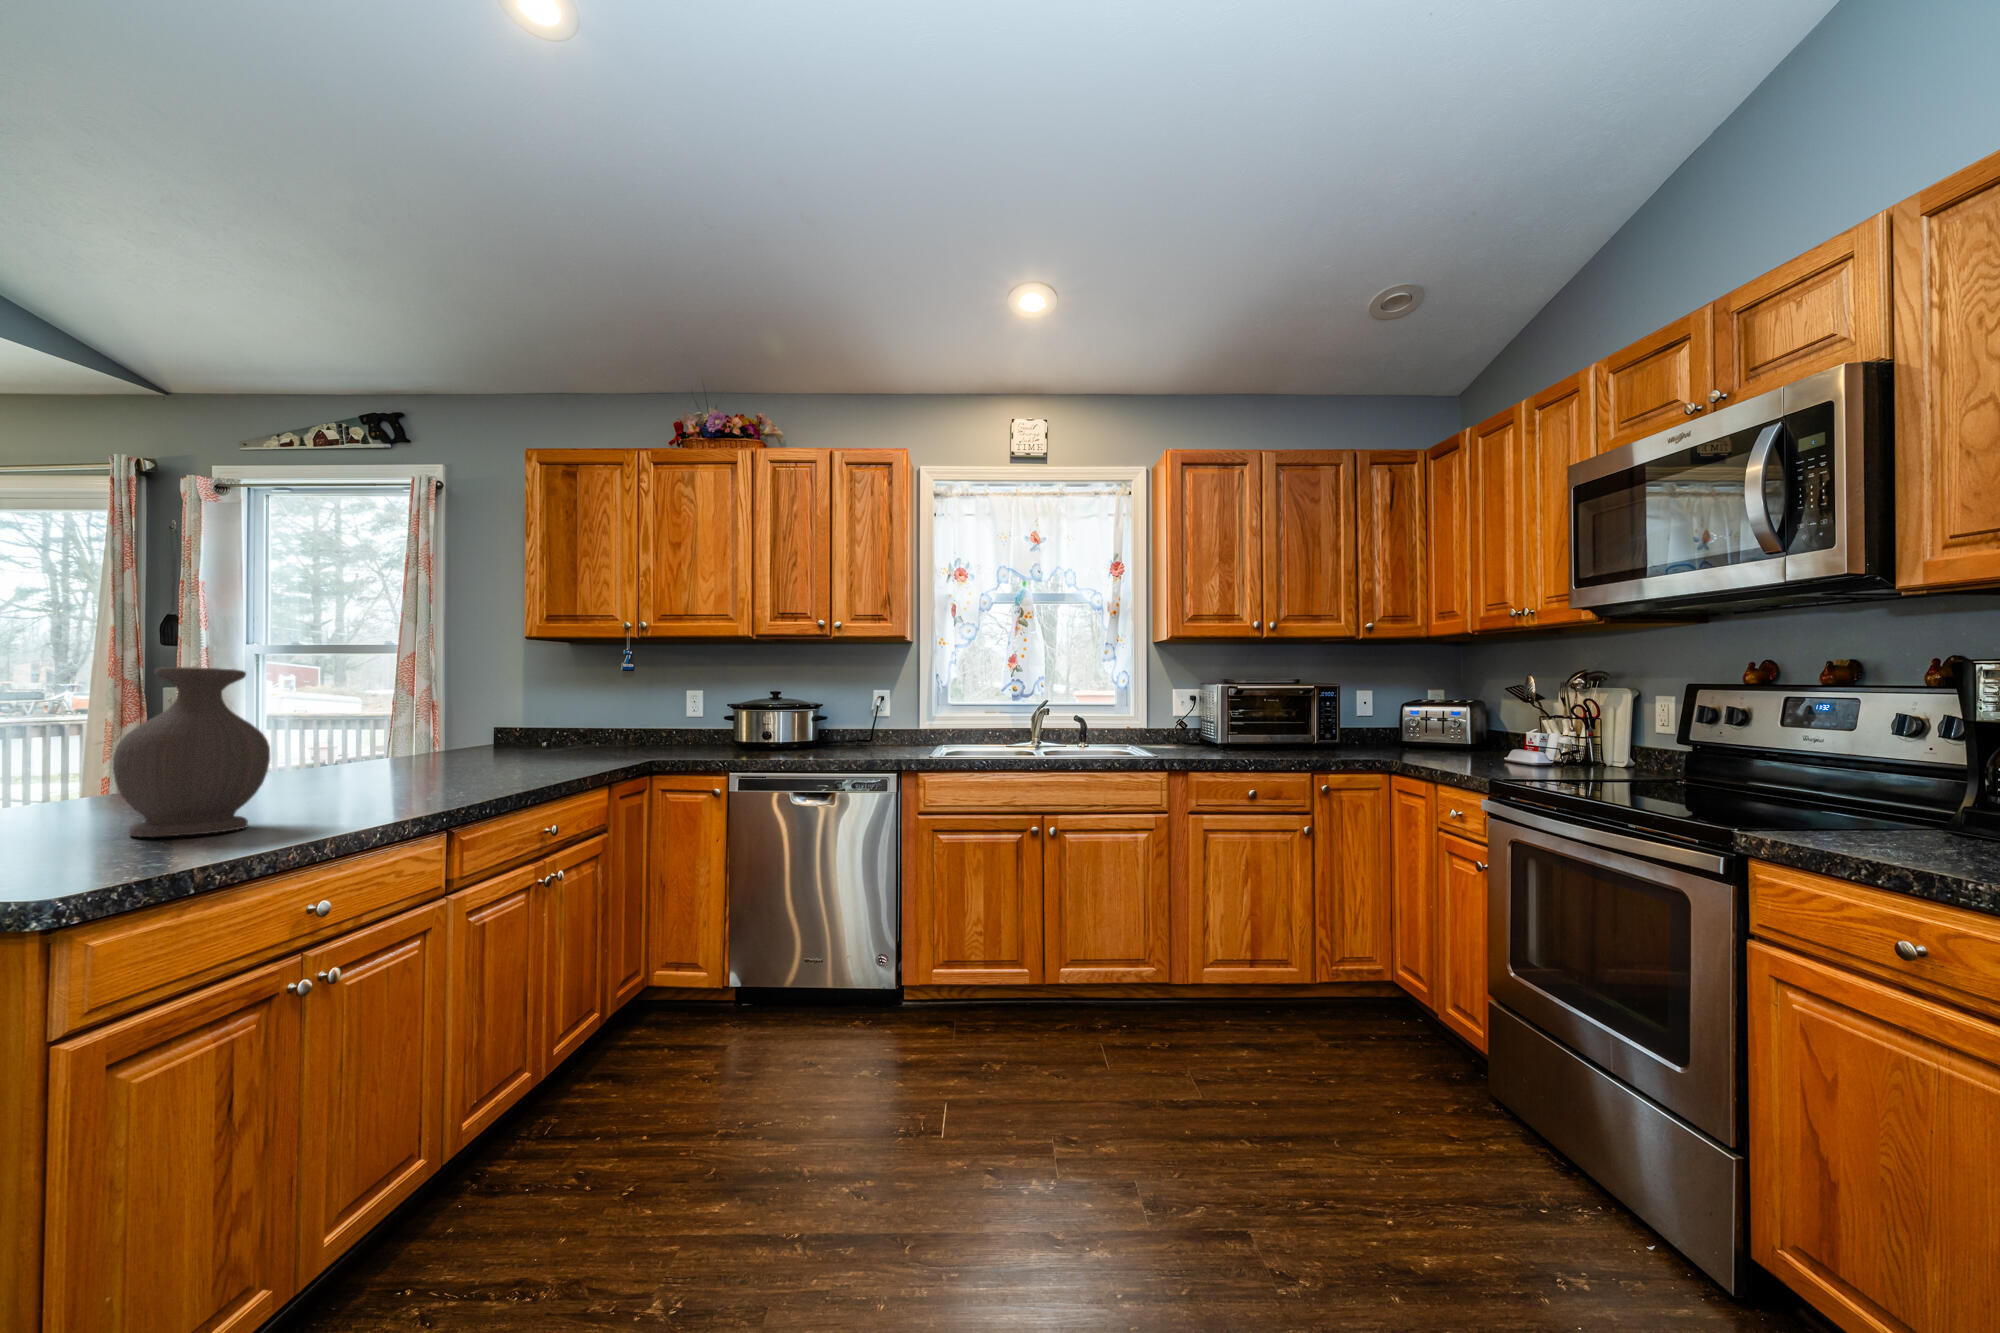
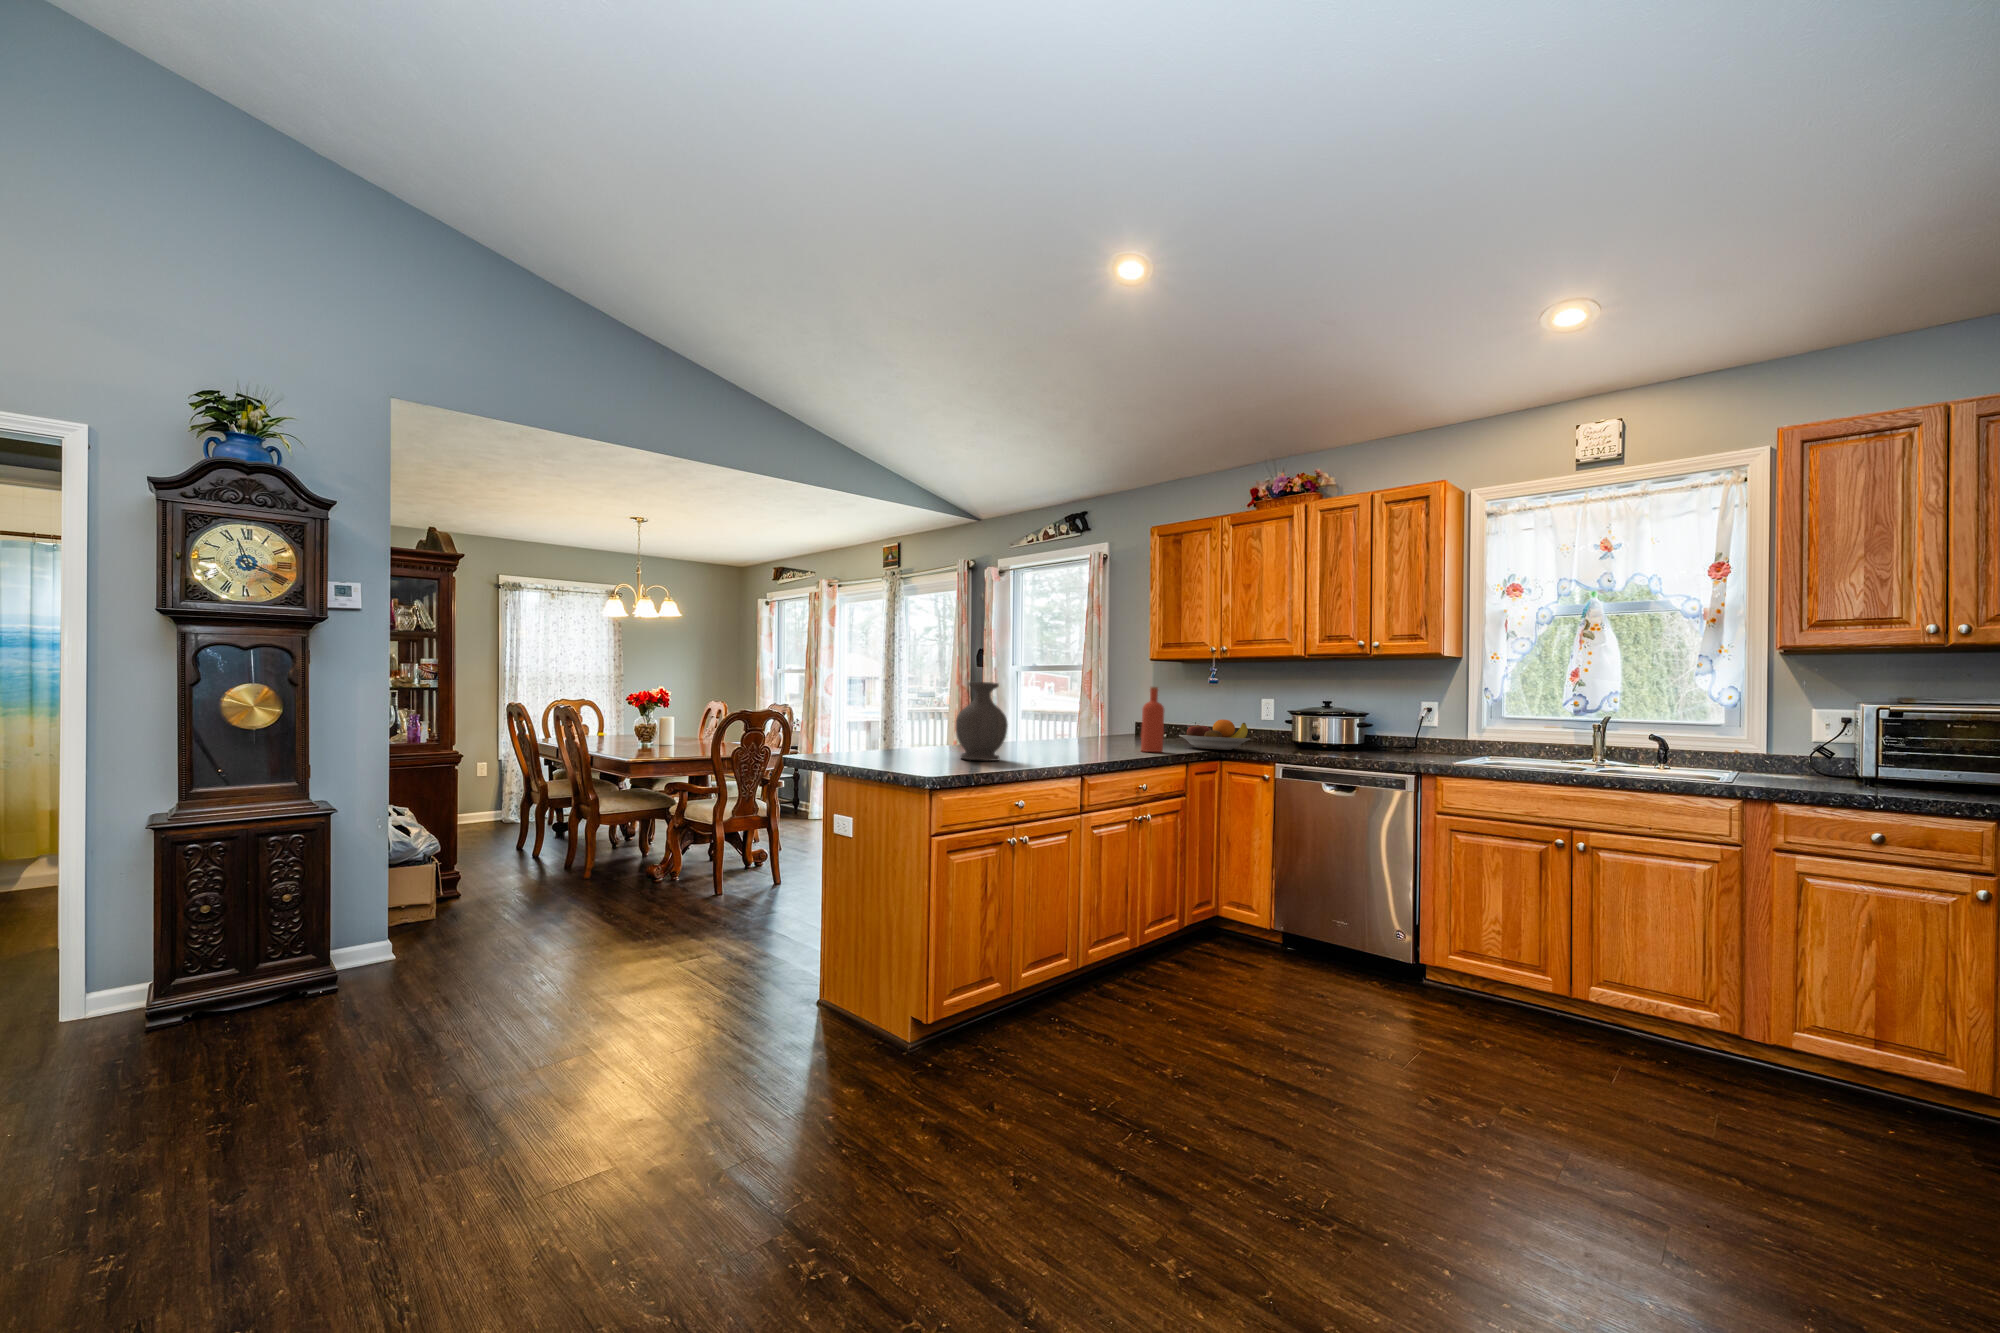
bottle: none [535,675,574,773] -> present [1141,687,1164,752]
fruit bowl: none [583,718,686,759] -> present [1179,719,1250,750]

